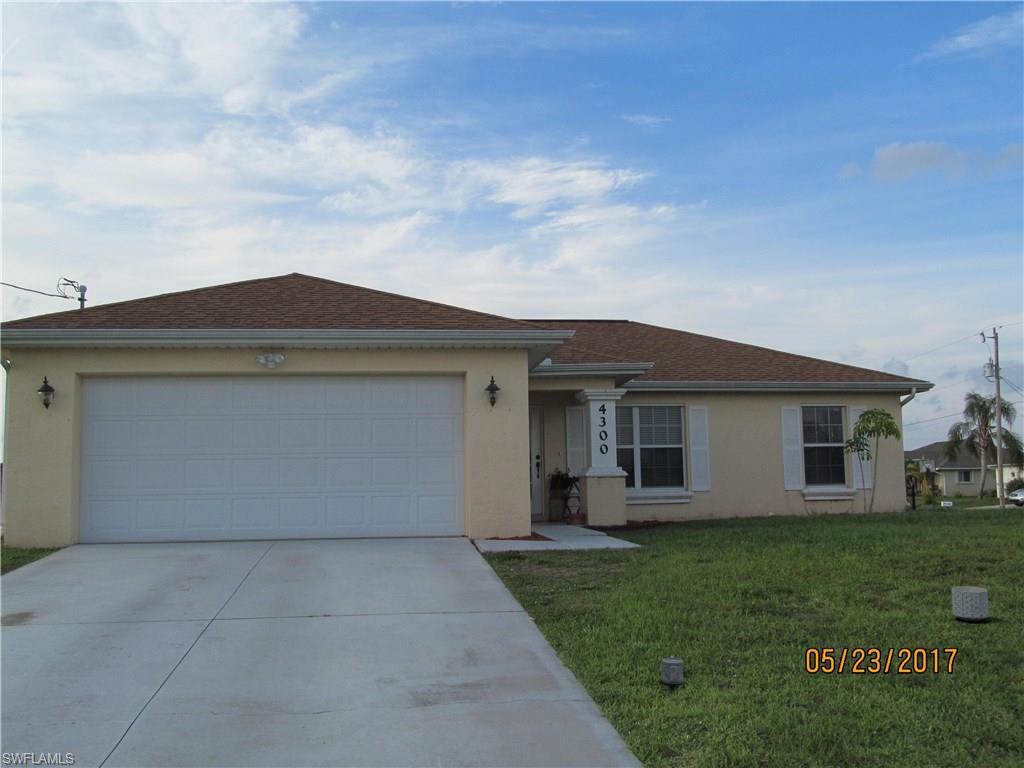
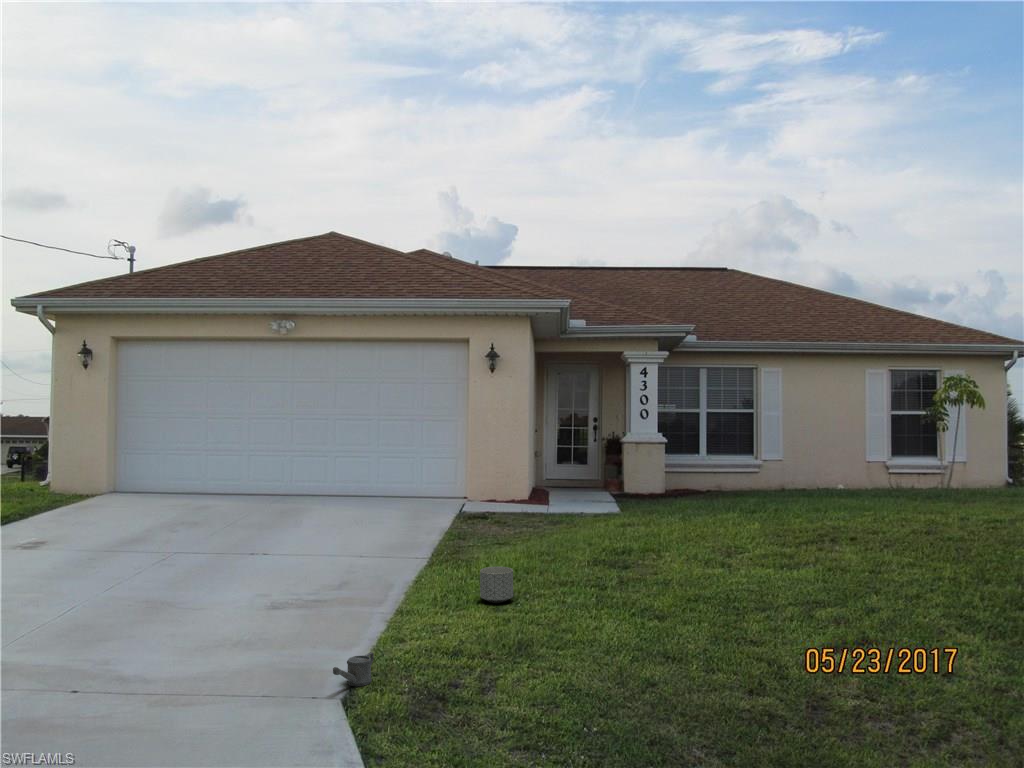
planter: present [952,586,989,621] -> present [480,567,513,603]

